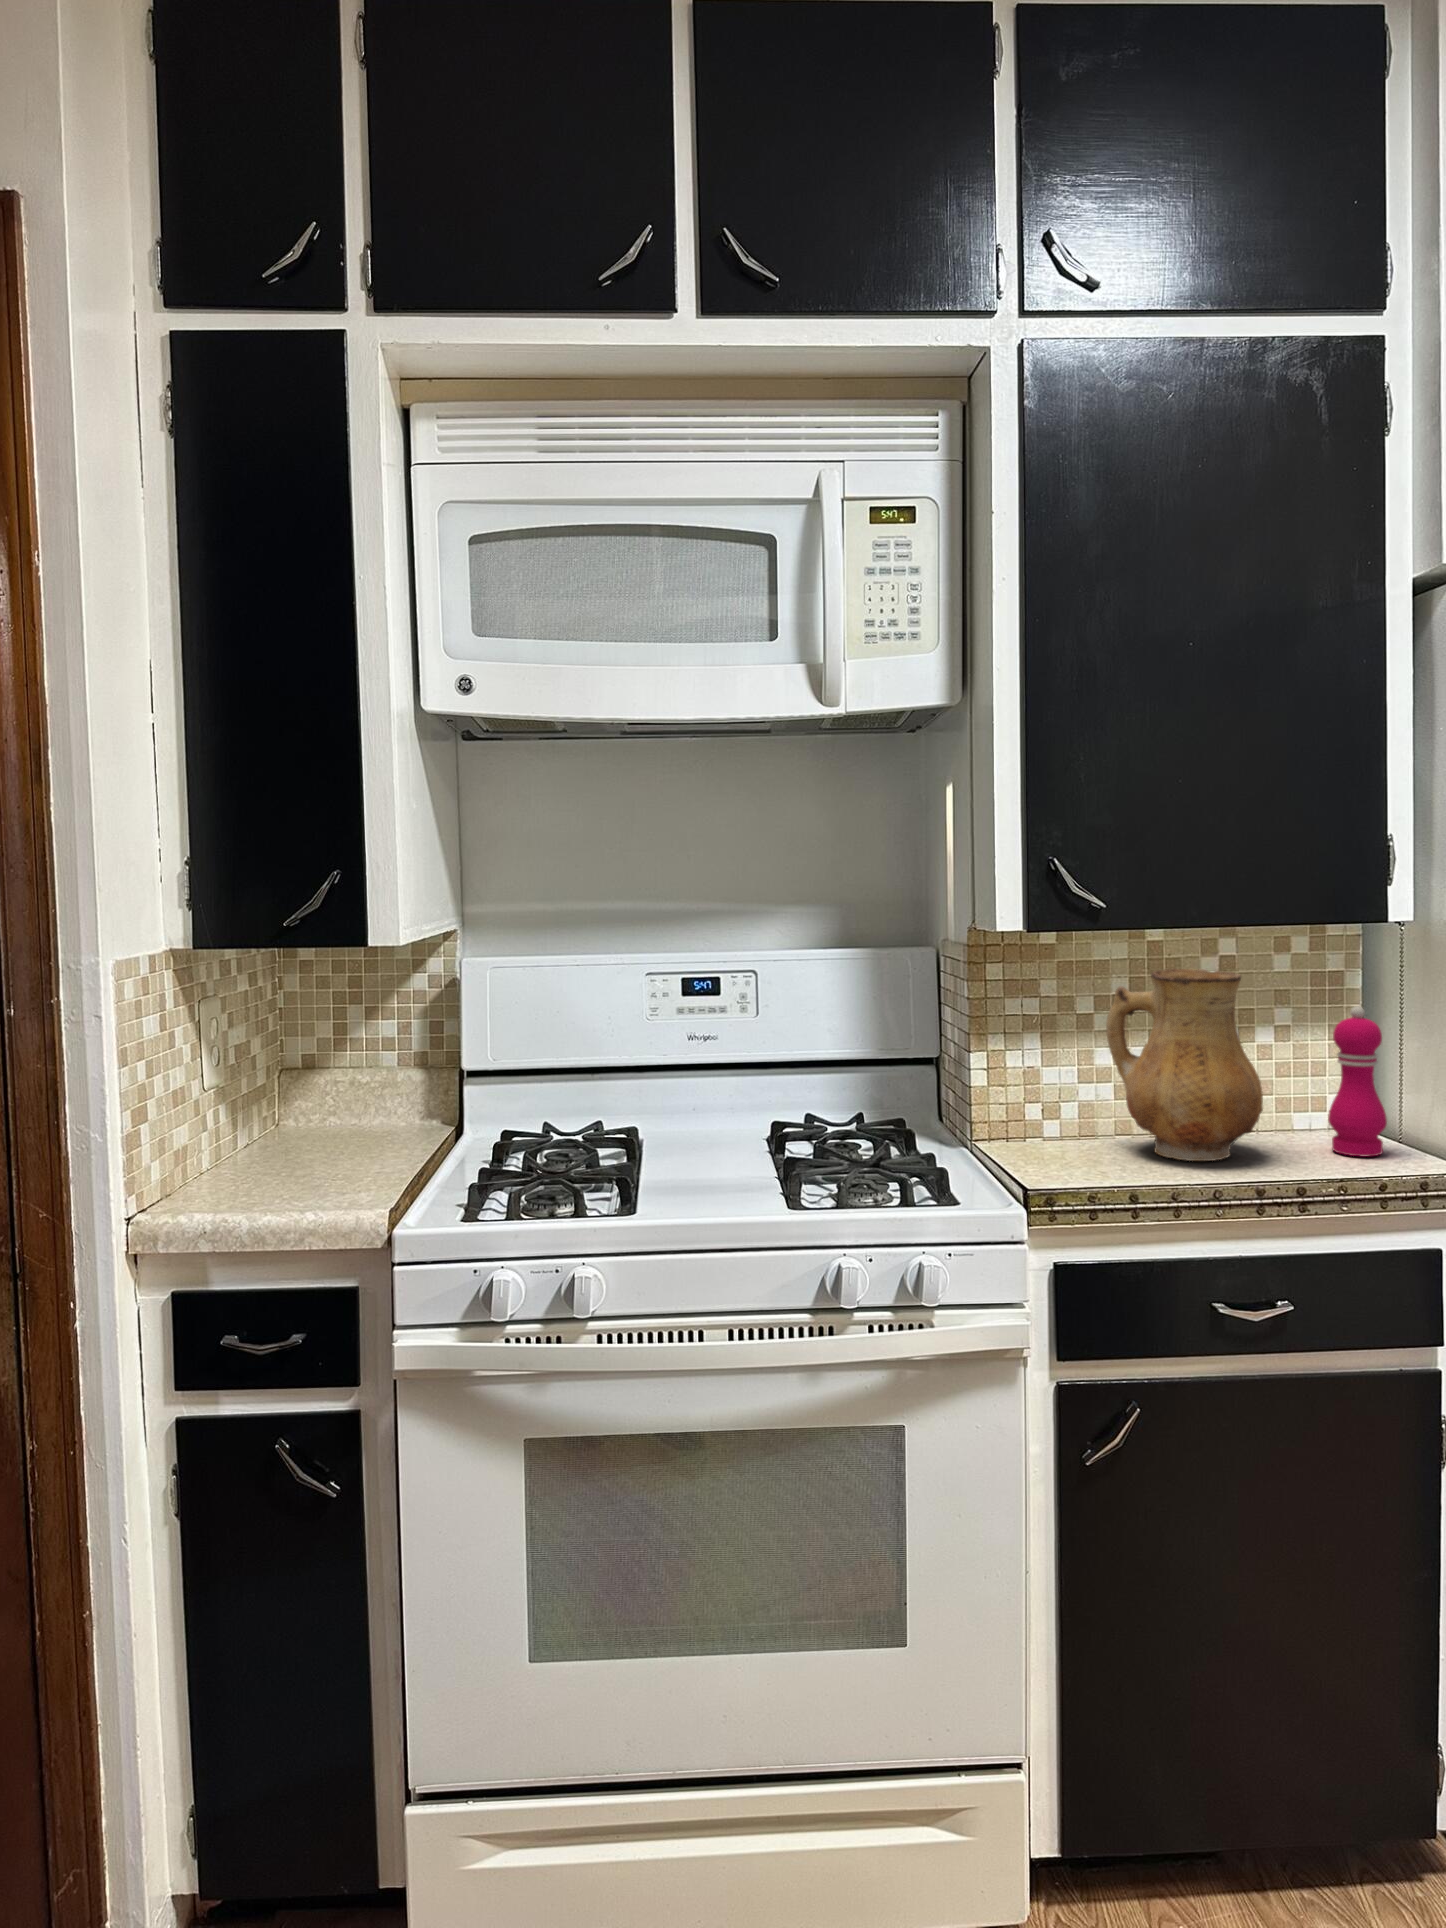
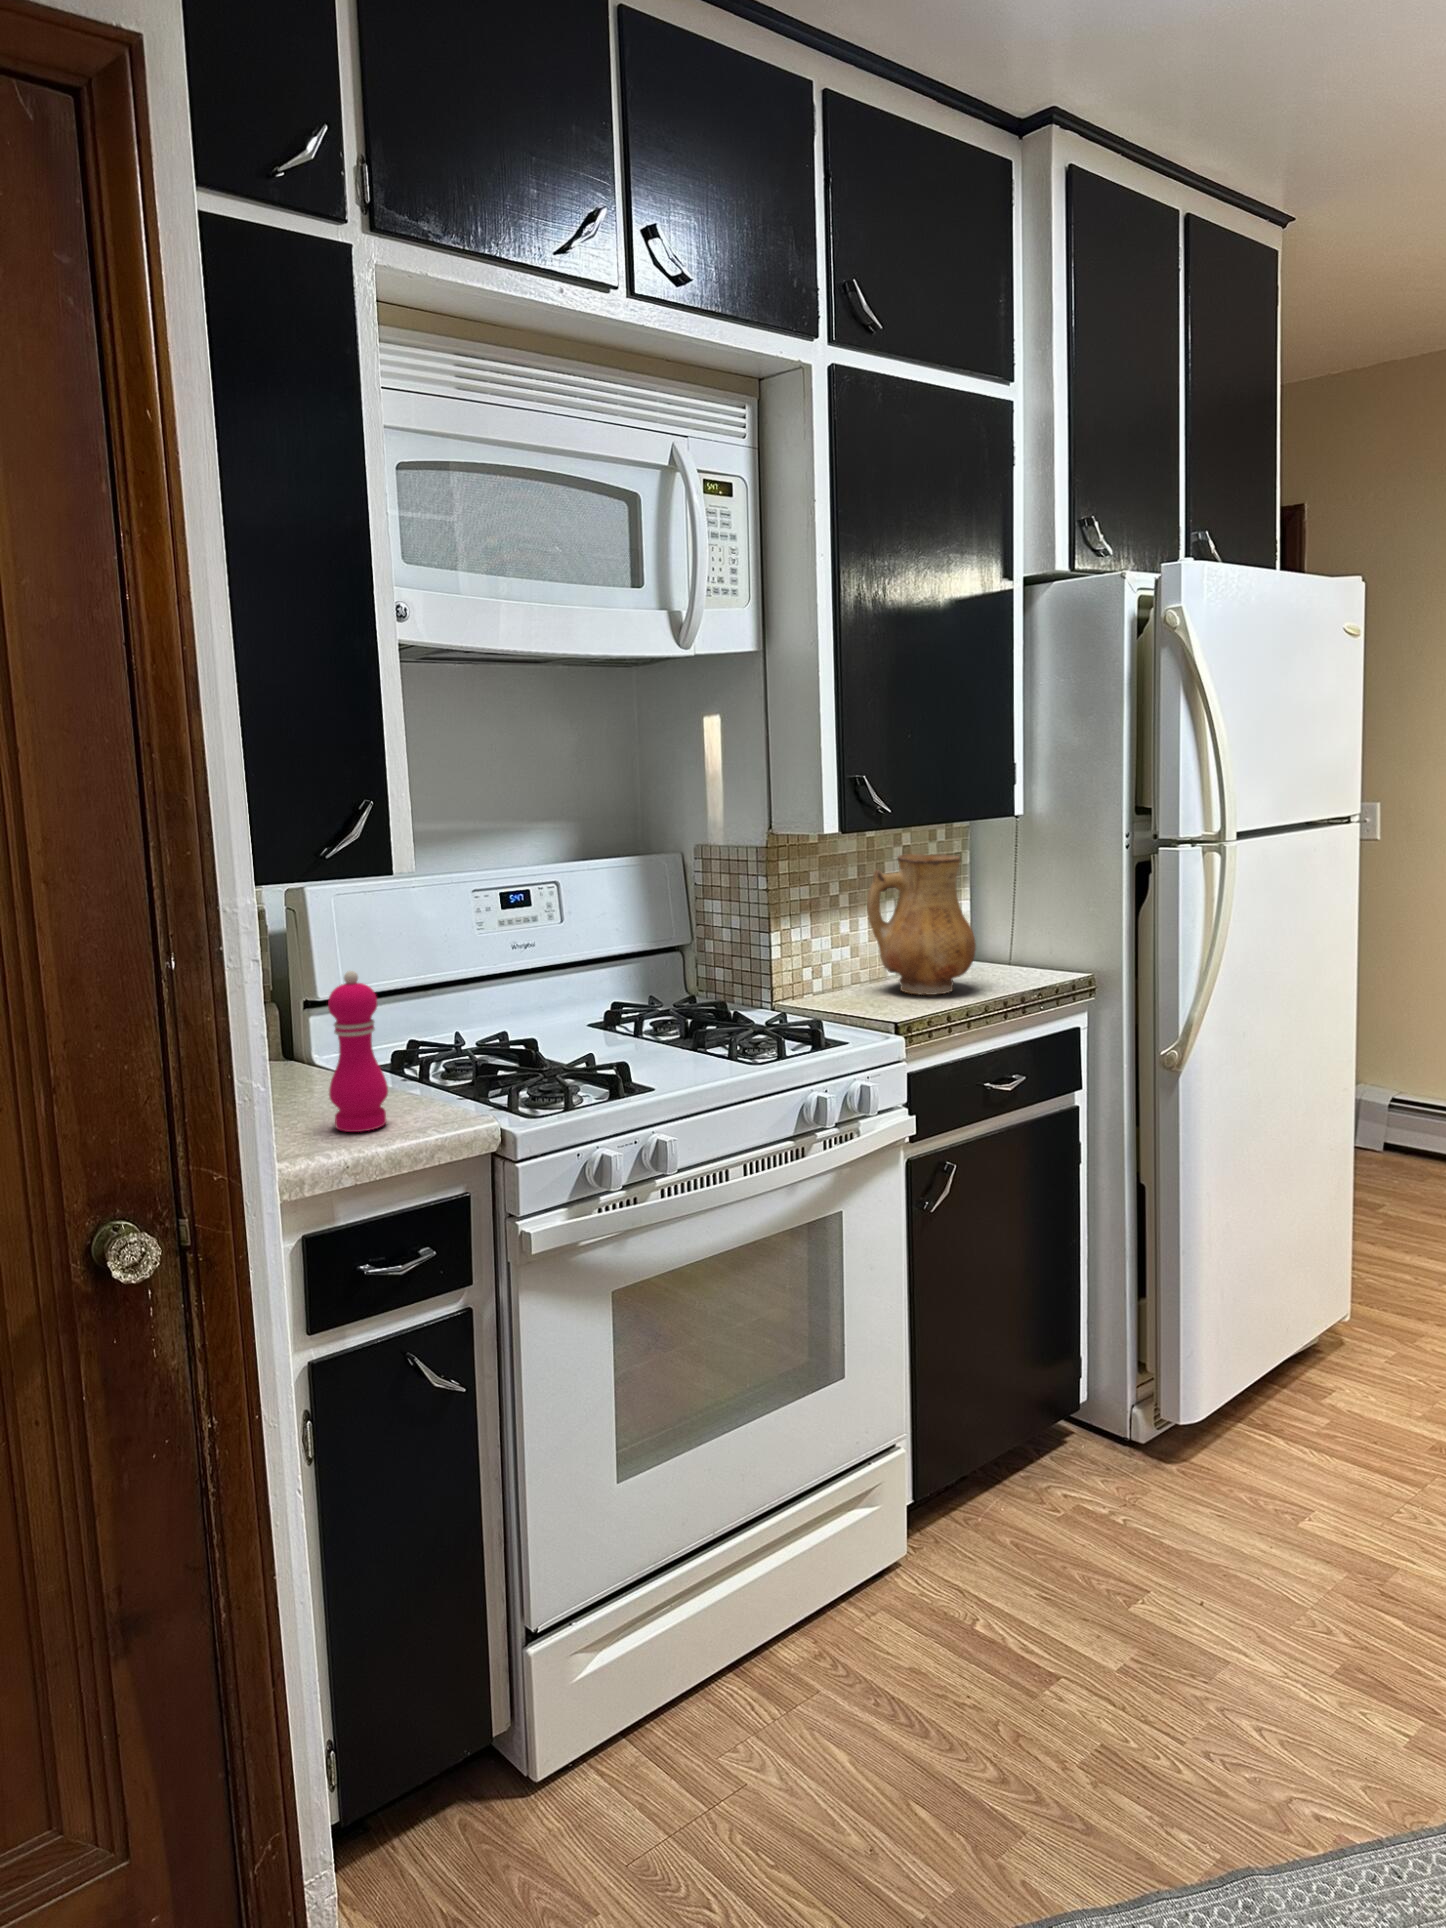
pepper mill: present [1328,1006,1387,1156] -> present [328,971,388,1132]

